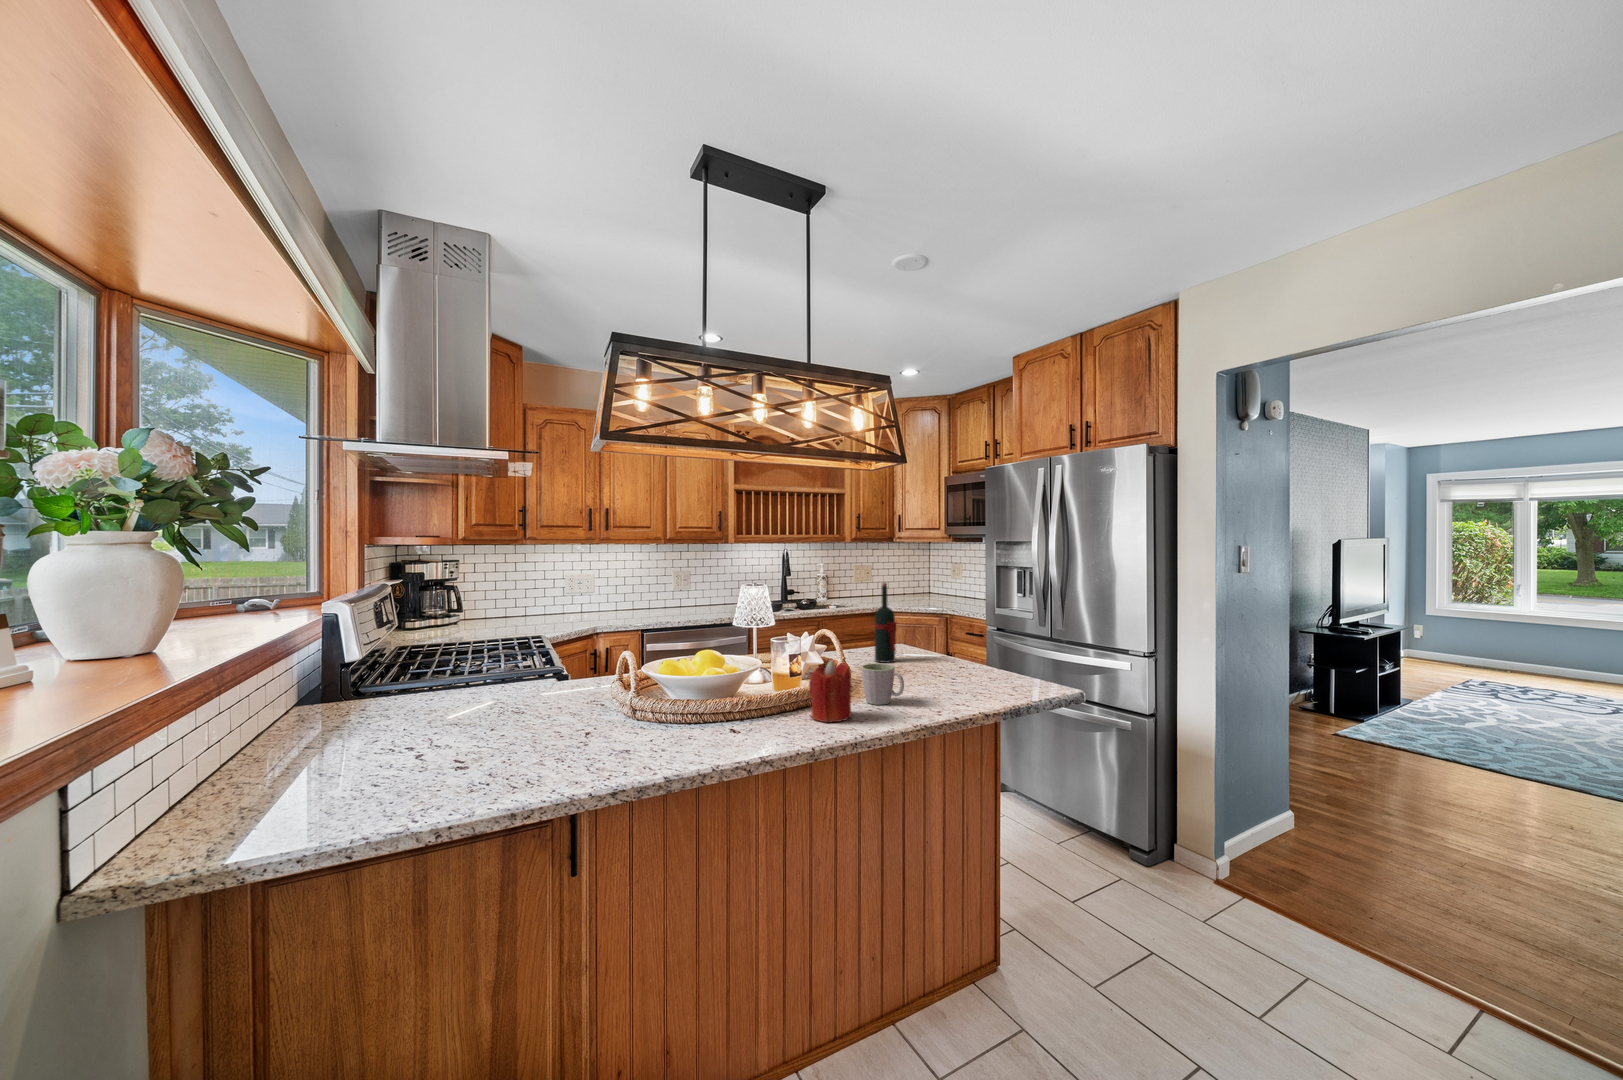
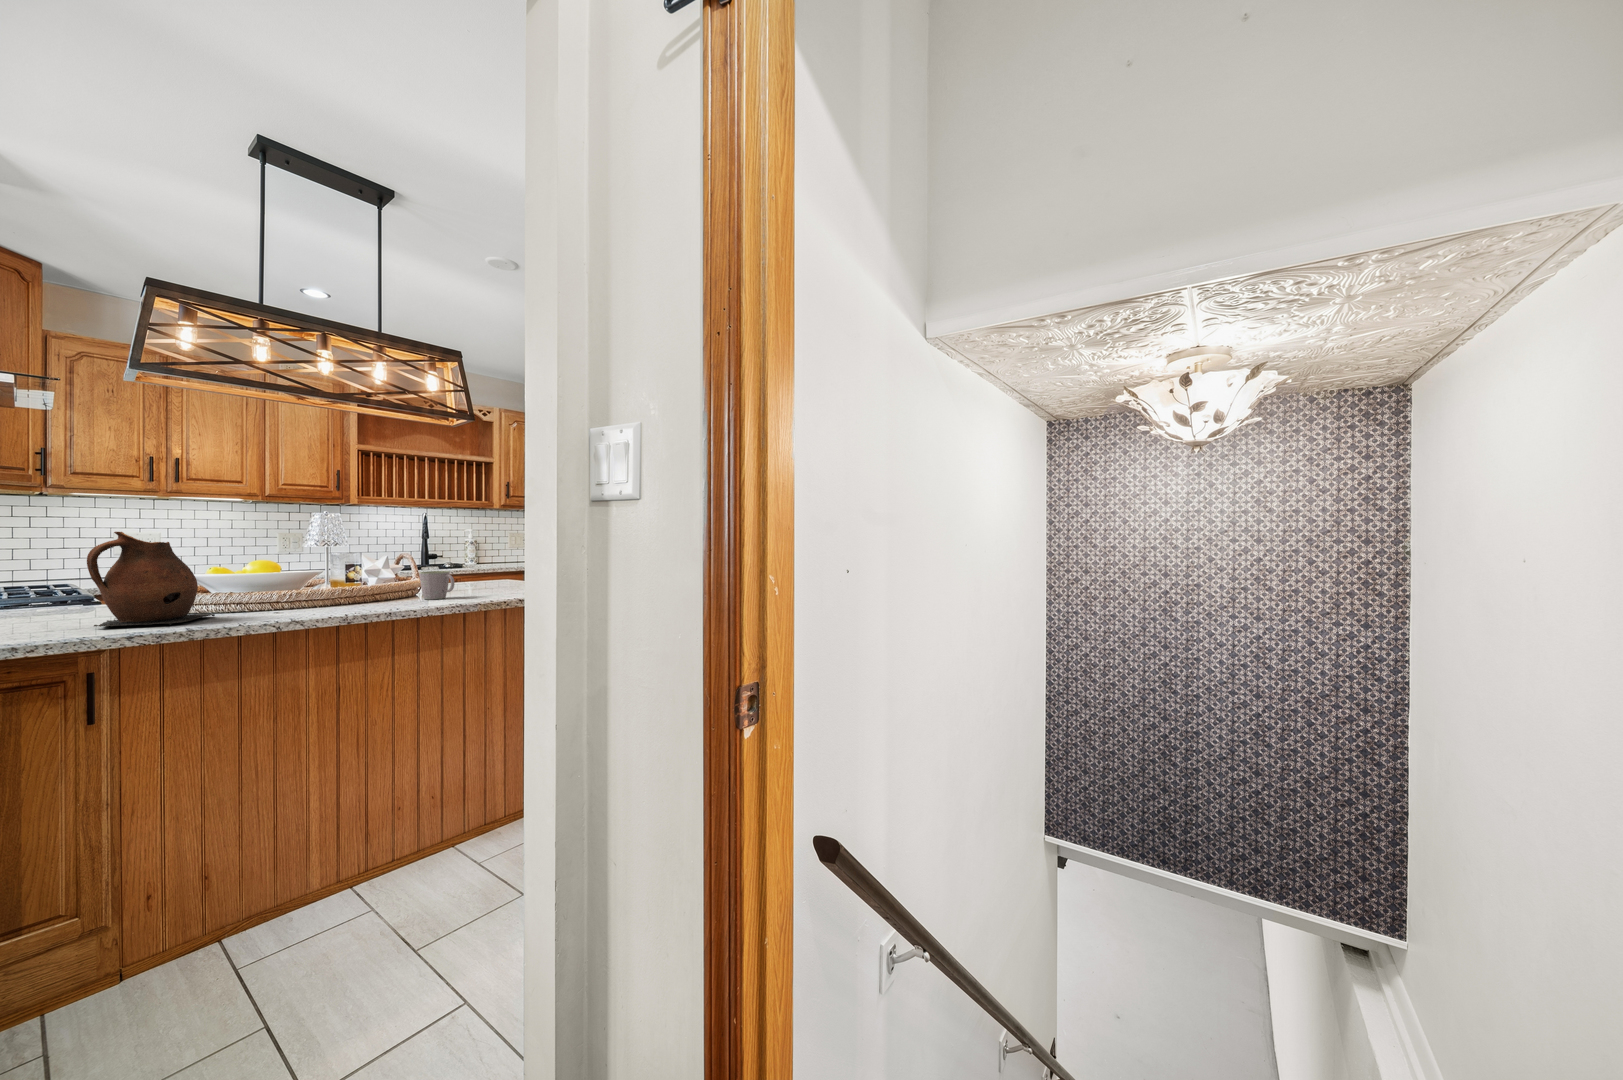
wine bottle: present [875,582,896,663] -> none [463,522,482,586]
ceramic pitcher: none [571,638,675,760] -> present [87,532,215,627]
candle: present [809,660,851,722] -> none [362,561,400,607]

